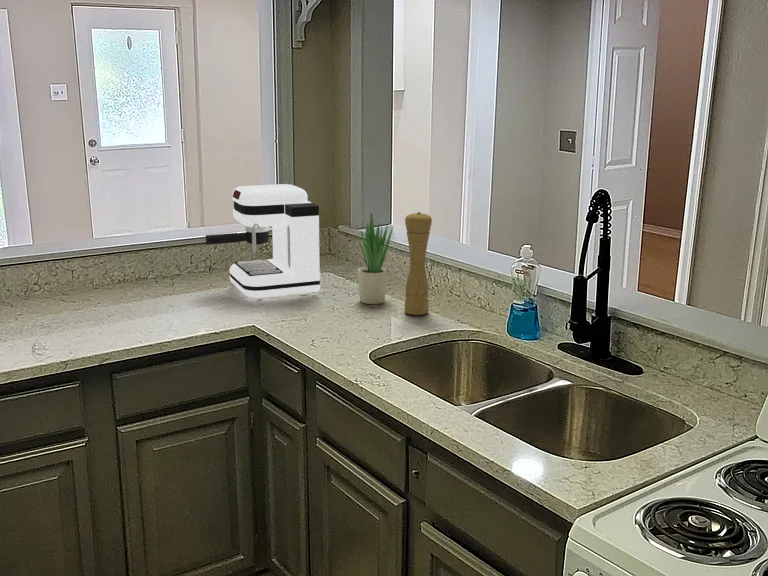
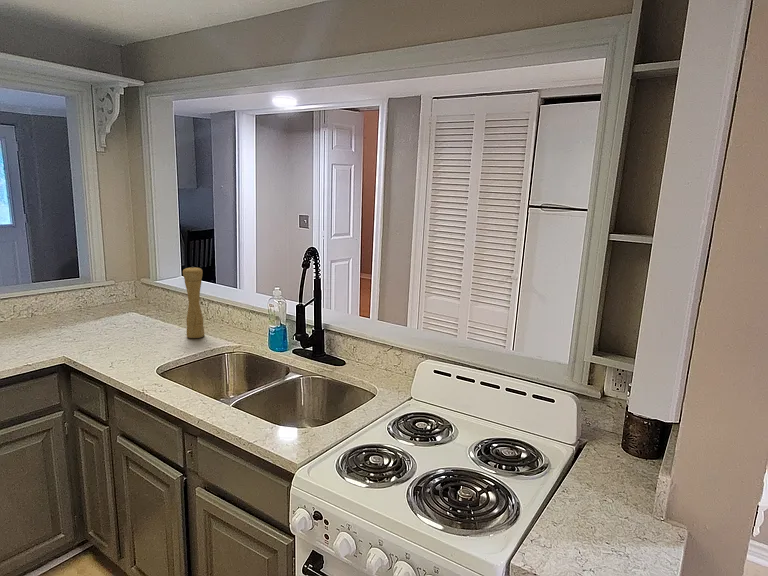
coffee maker: present [206,184,320,300] -> none [21,250,122,337]
potted plant: present [357,213,393,304] -> none [148,268,176,333]

